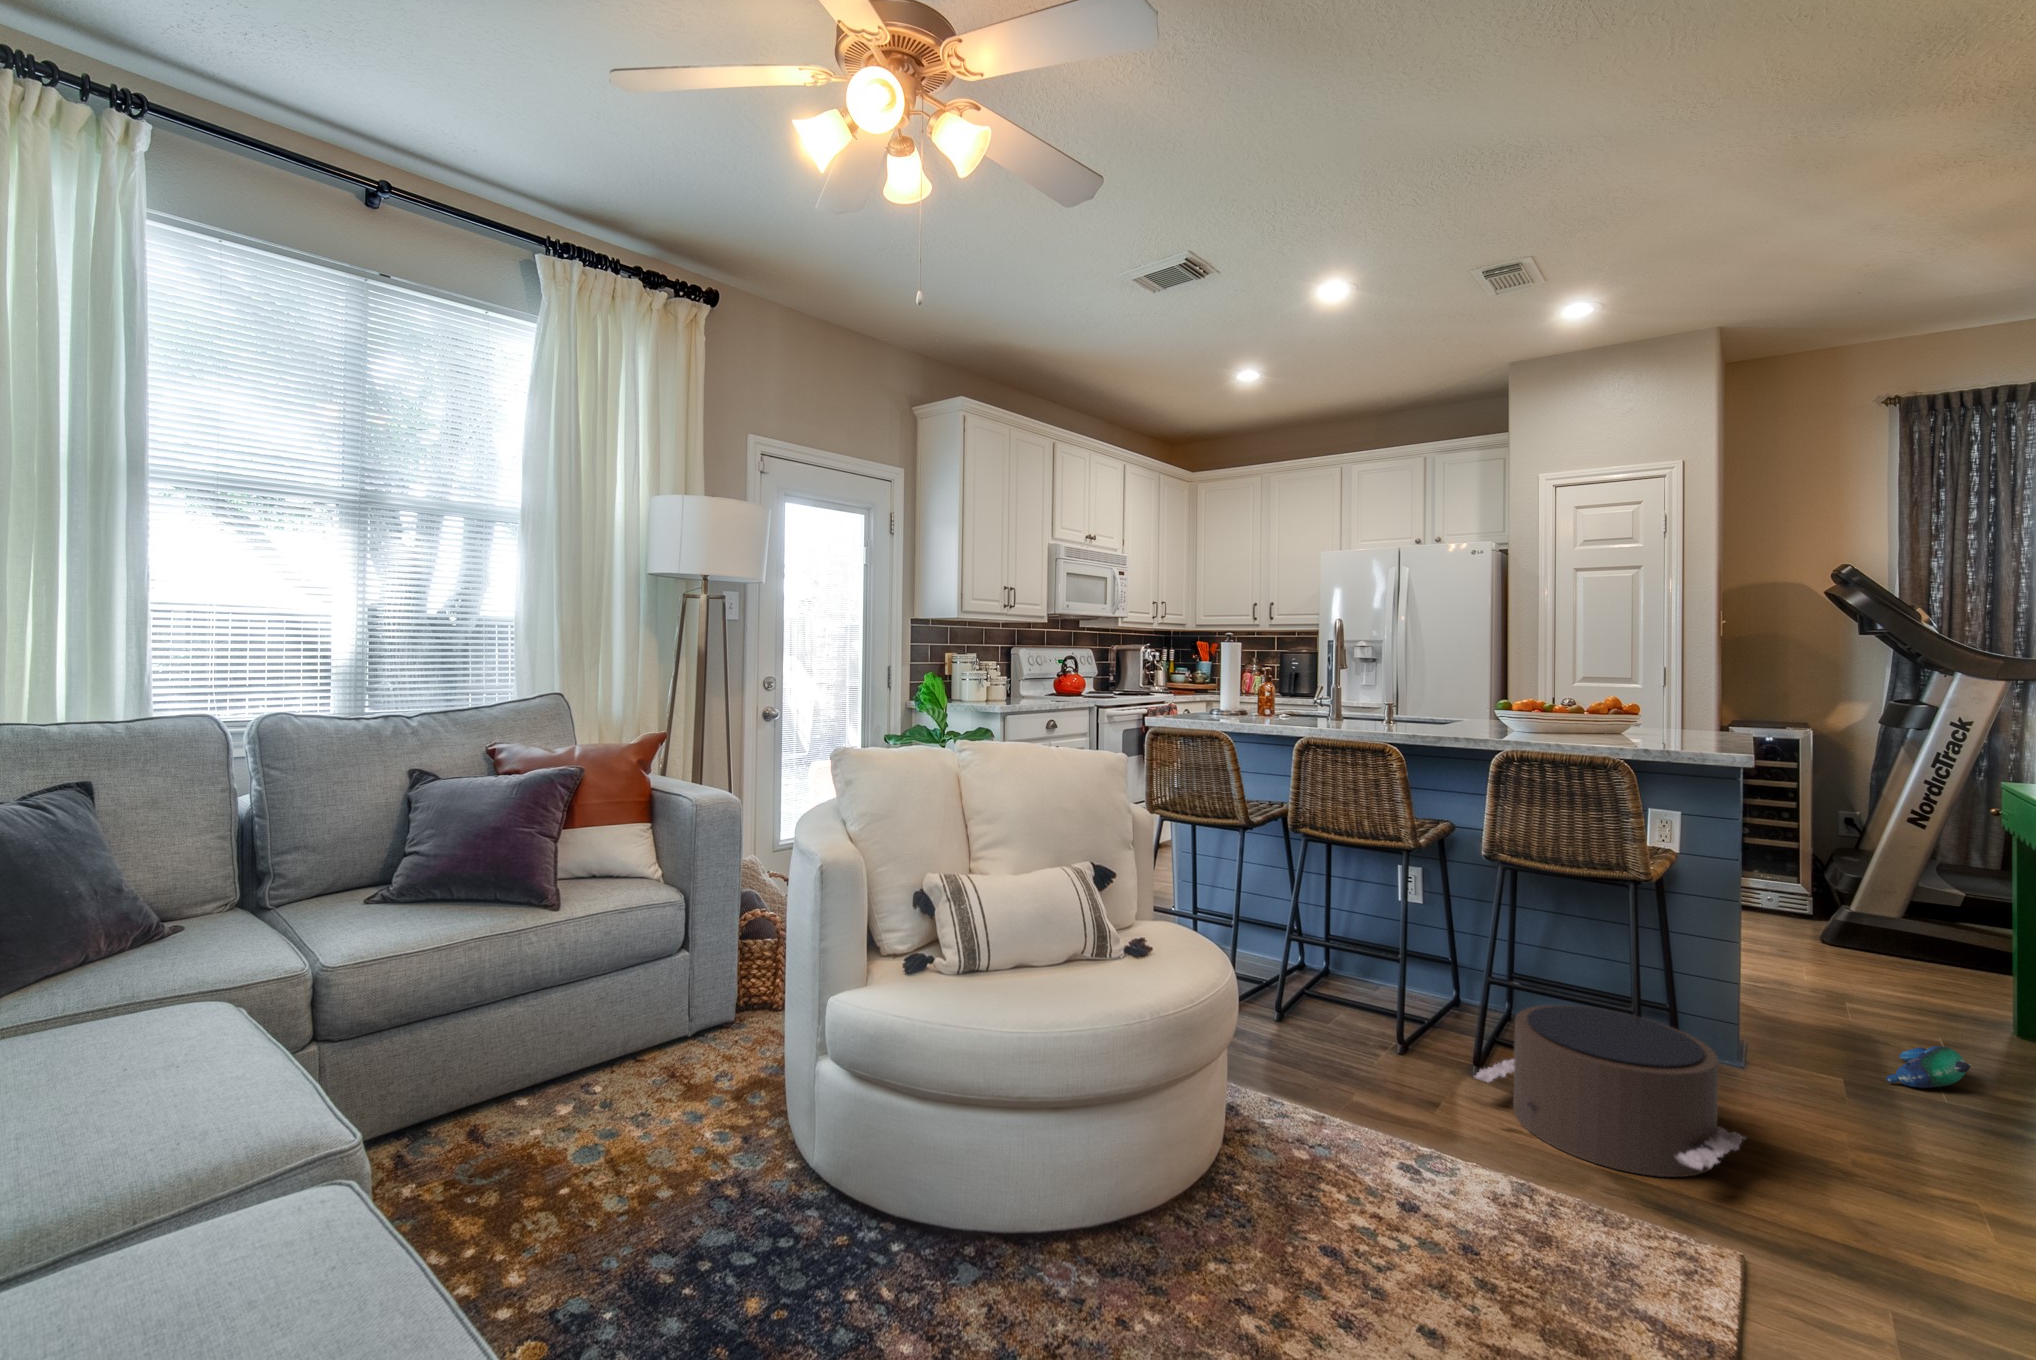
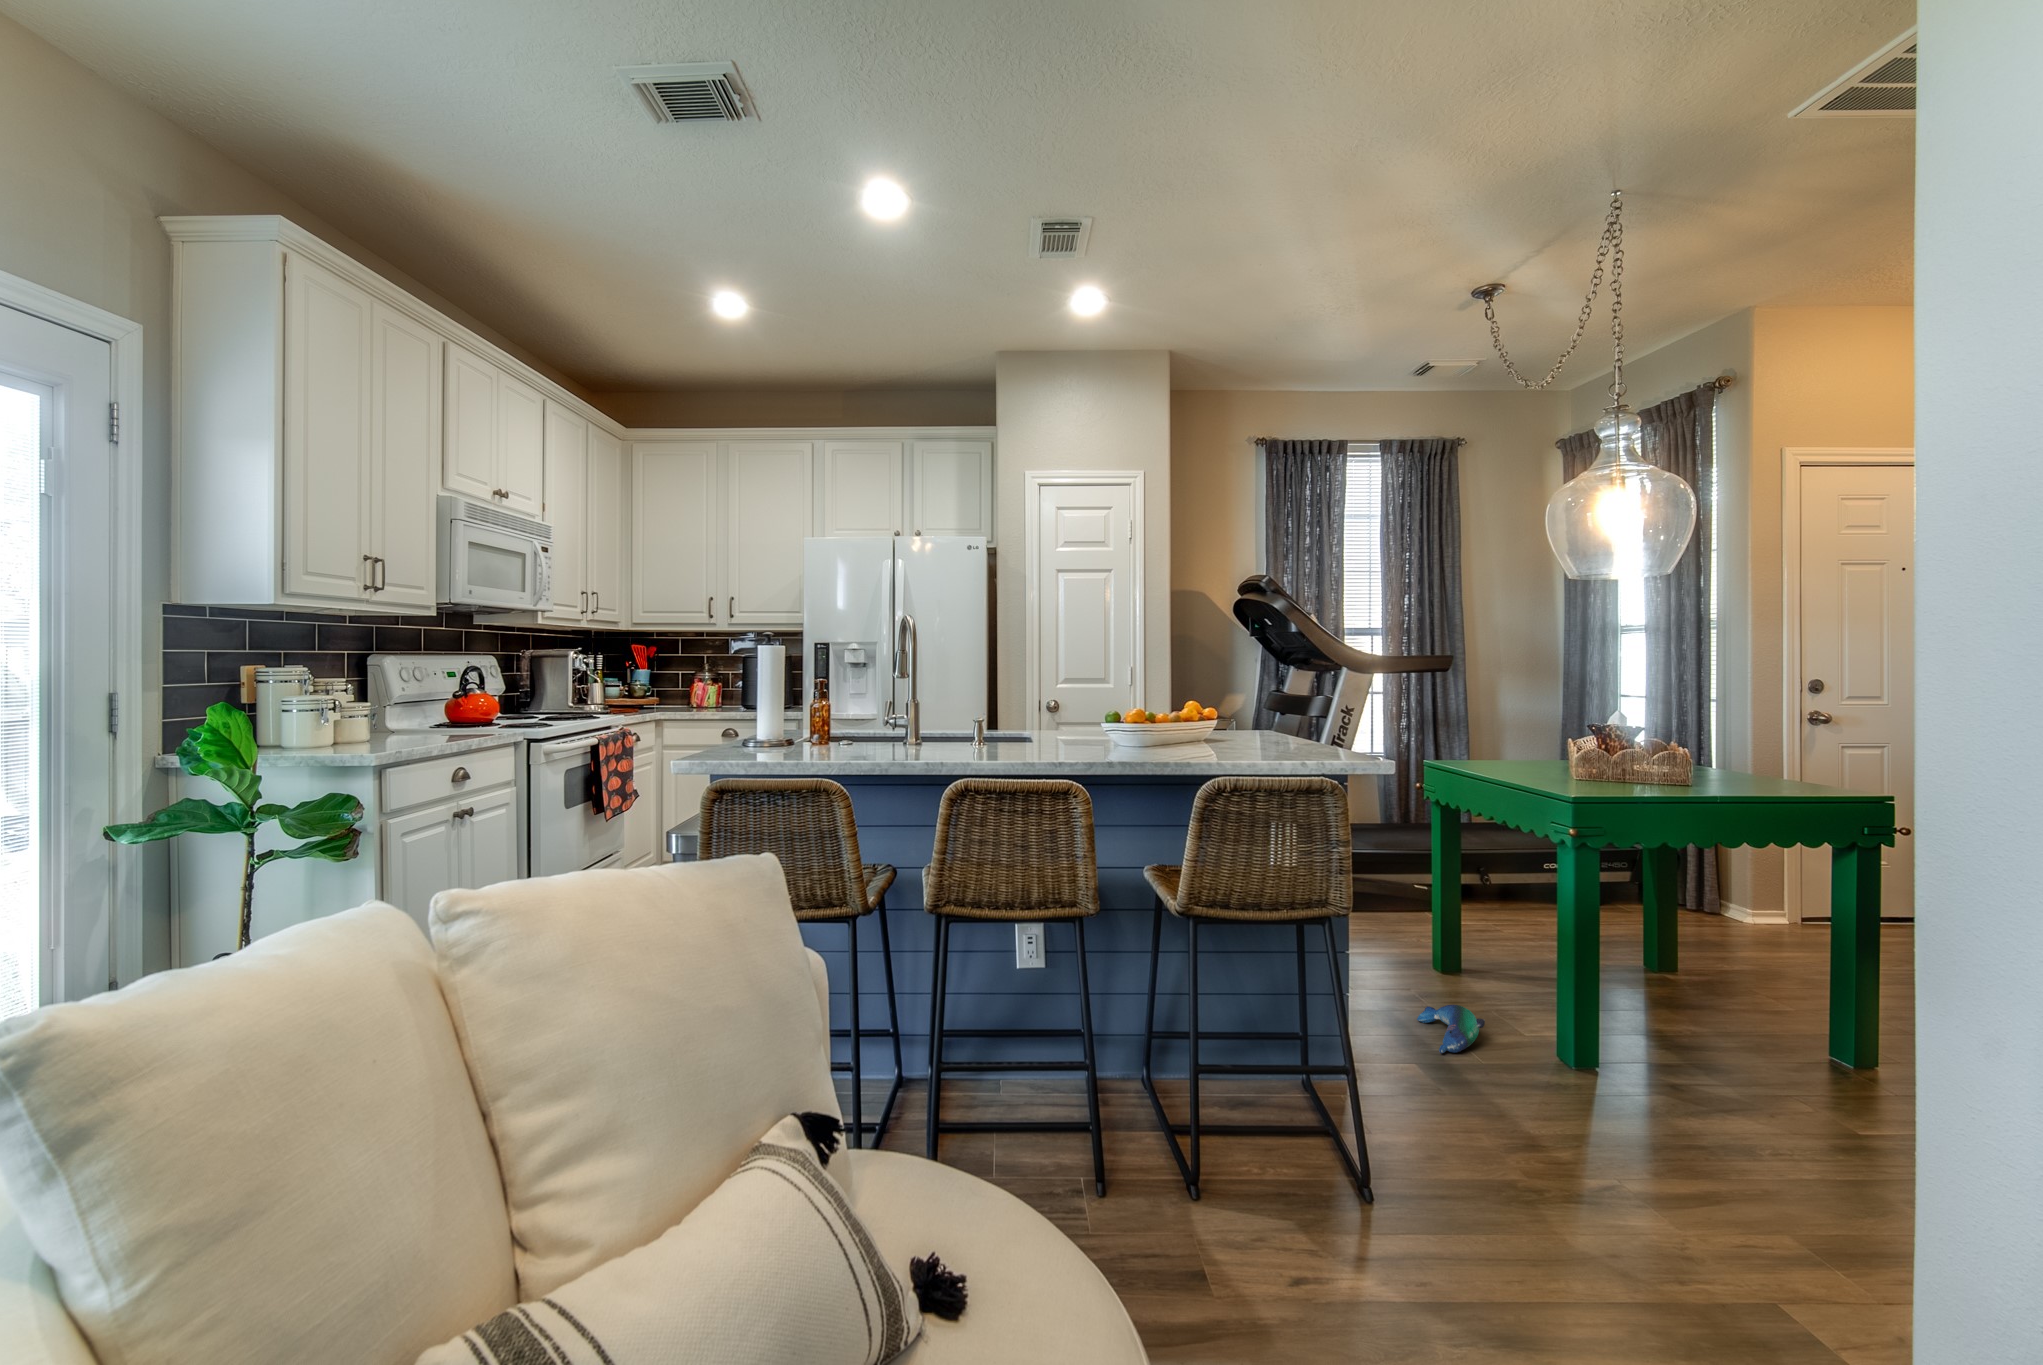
pouf: present [1475,1005,1745,1177] -> none [1233,1073,1524,1302]

